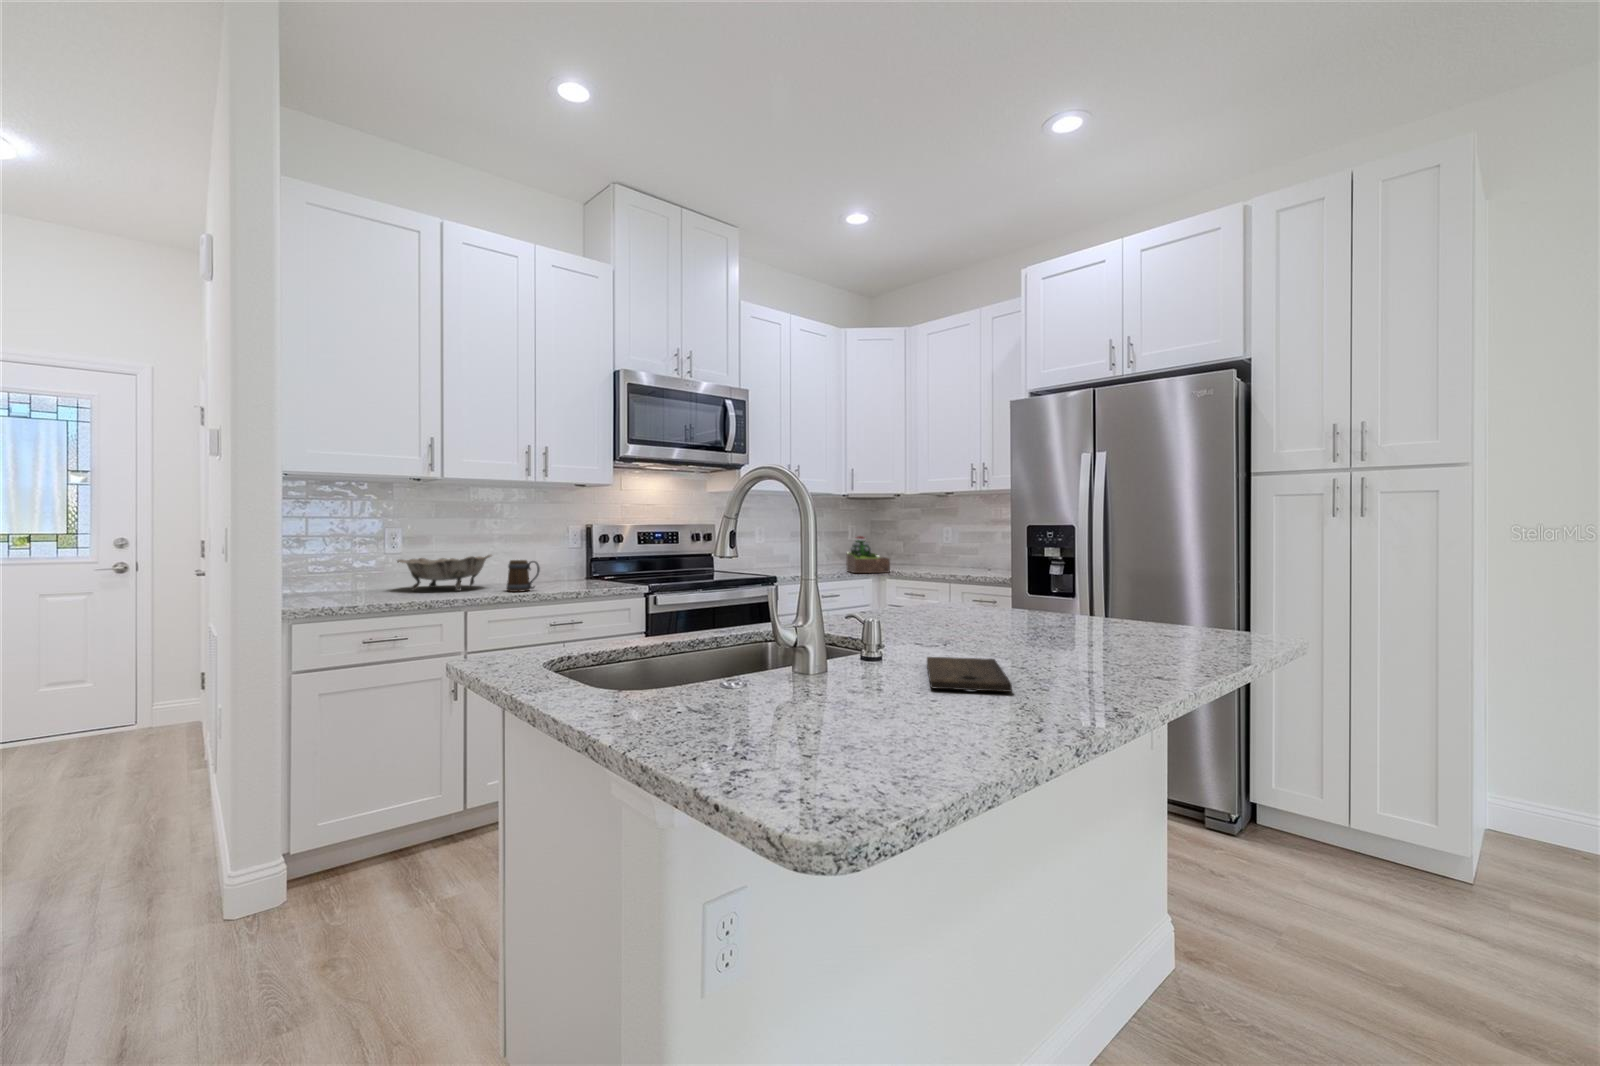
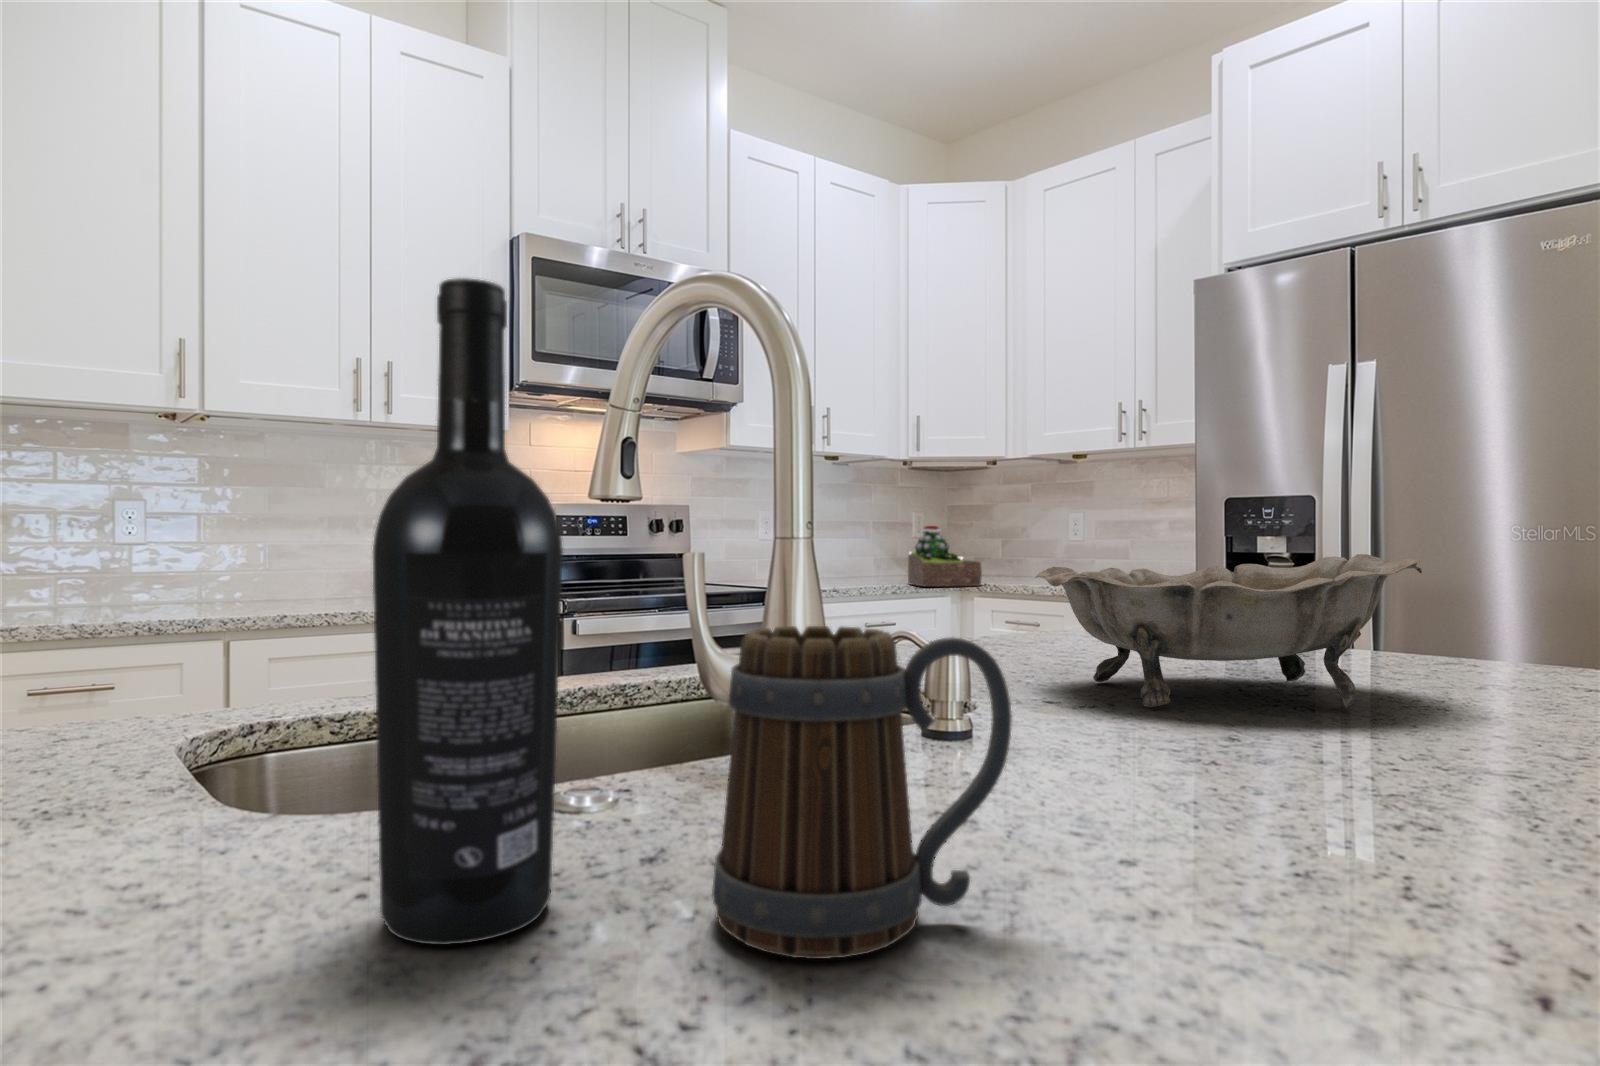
wine bottle: none [687,511,746,724] -> present [373,278,563,945]
decorative bowl: present [397,555,491,591] -> present [1036,554,1422,708]
mug: present [507,560,540,592] -> present [712,626,1012,959]
cutting board: present [927,657,1012,692] -> none [1082,731,1342,833]

